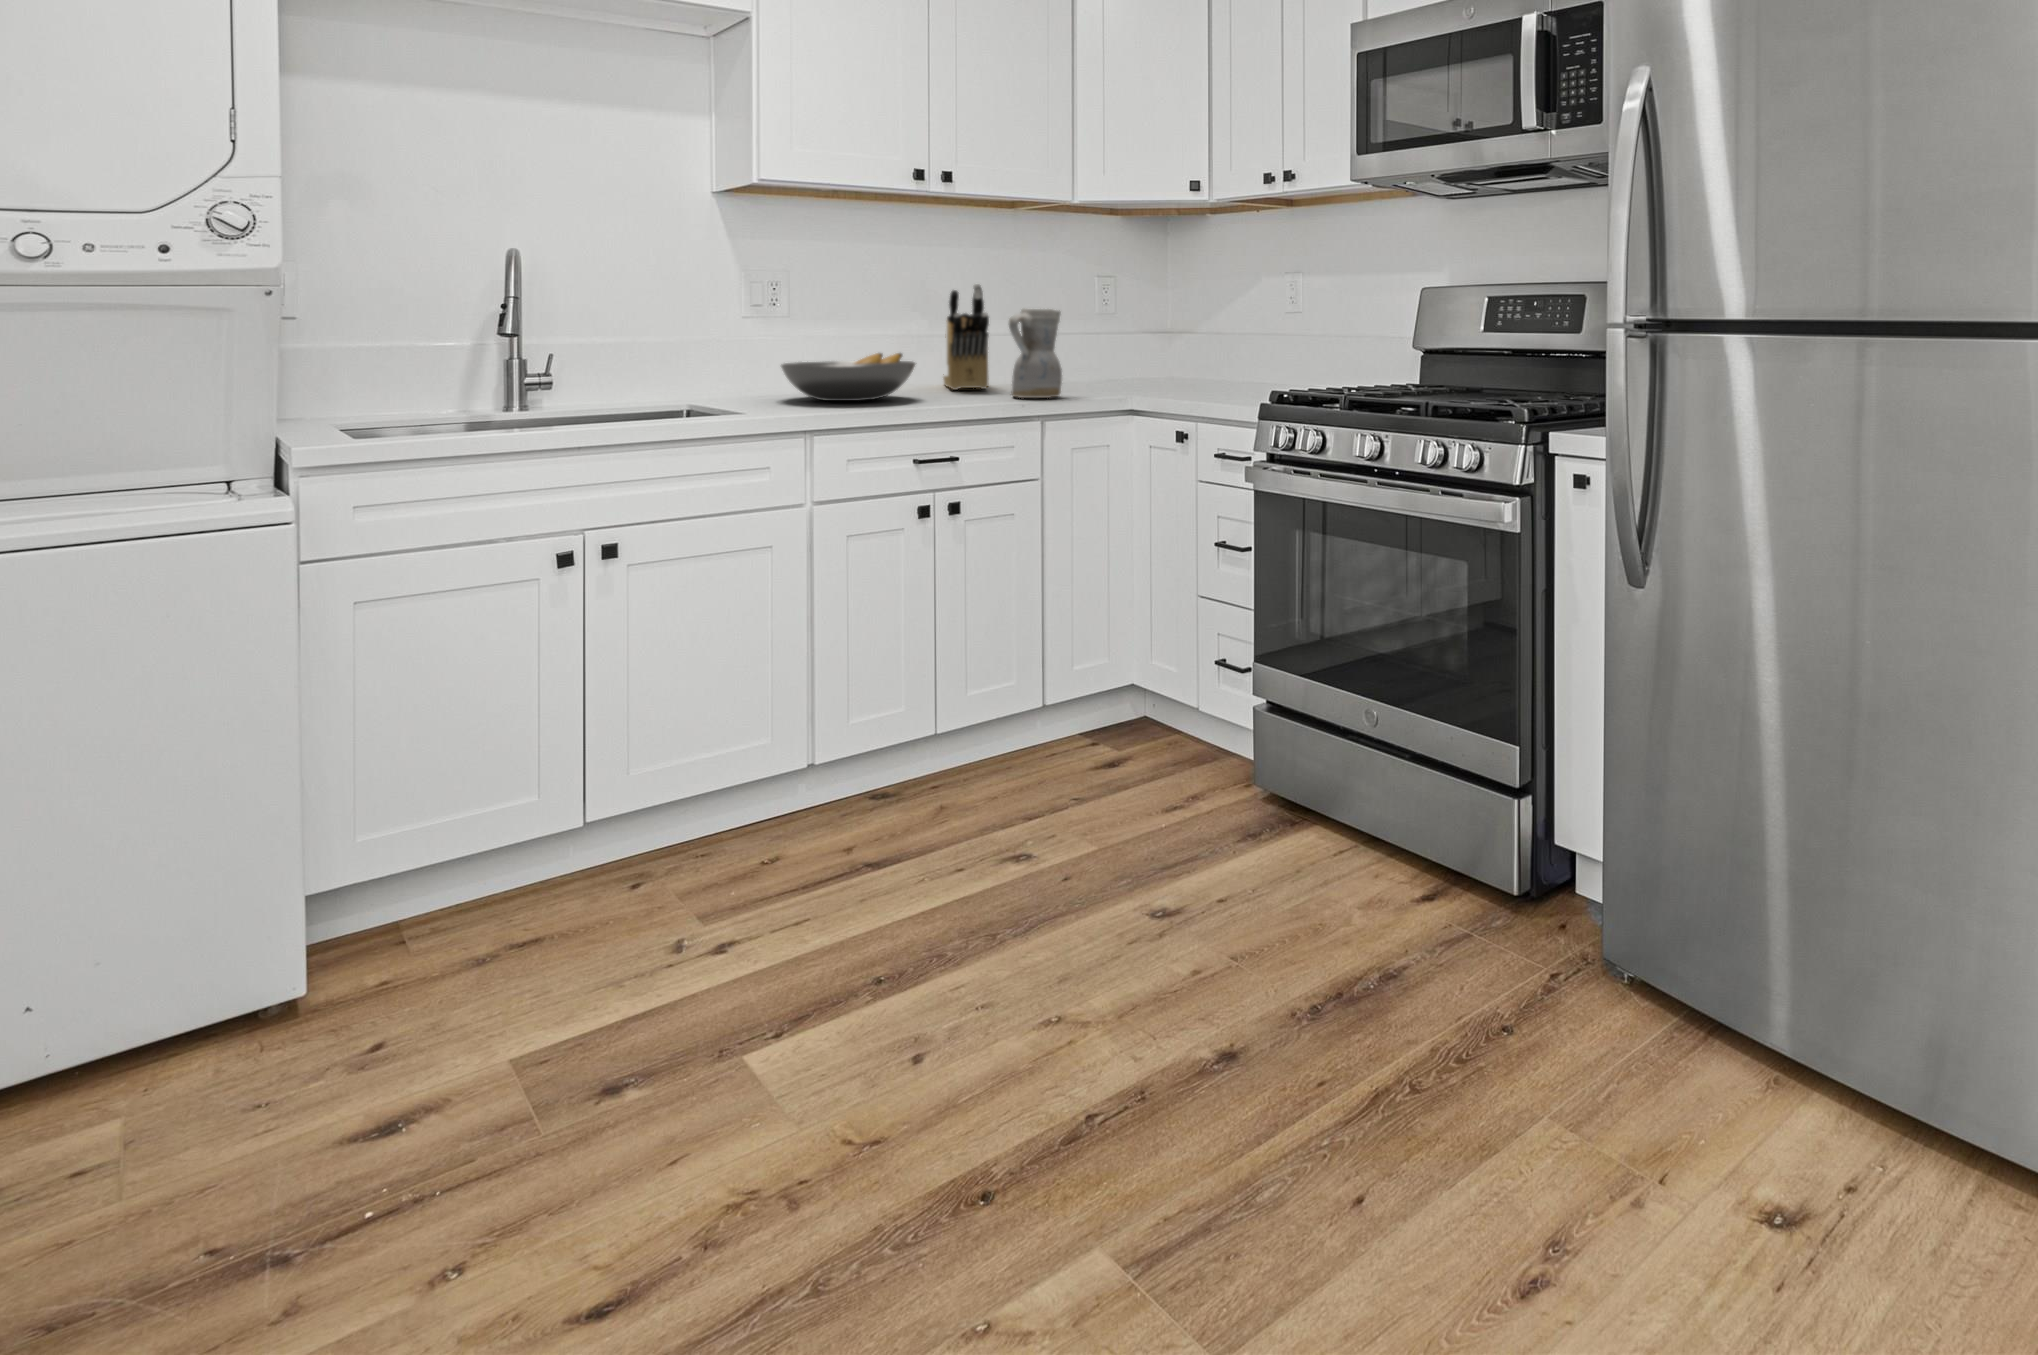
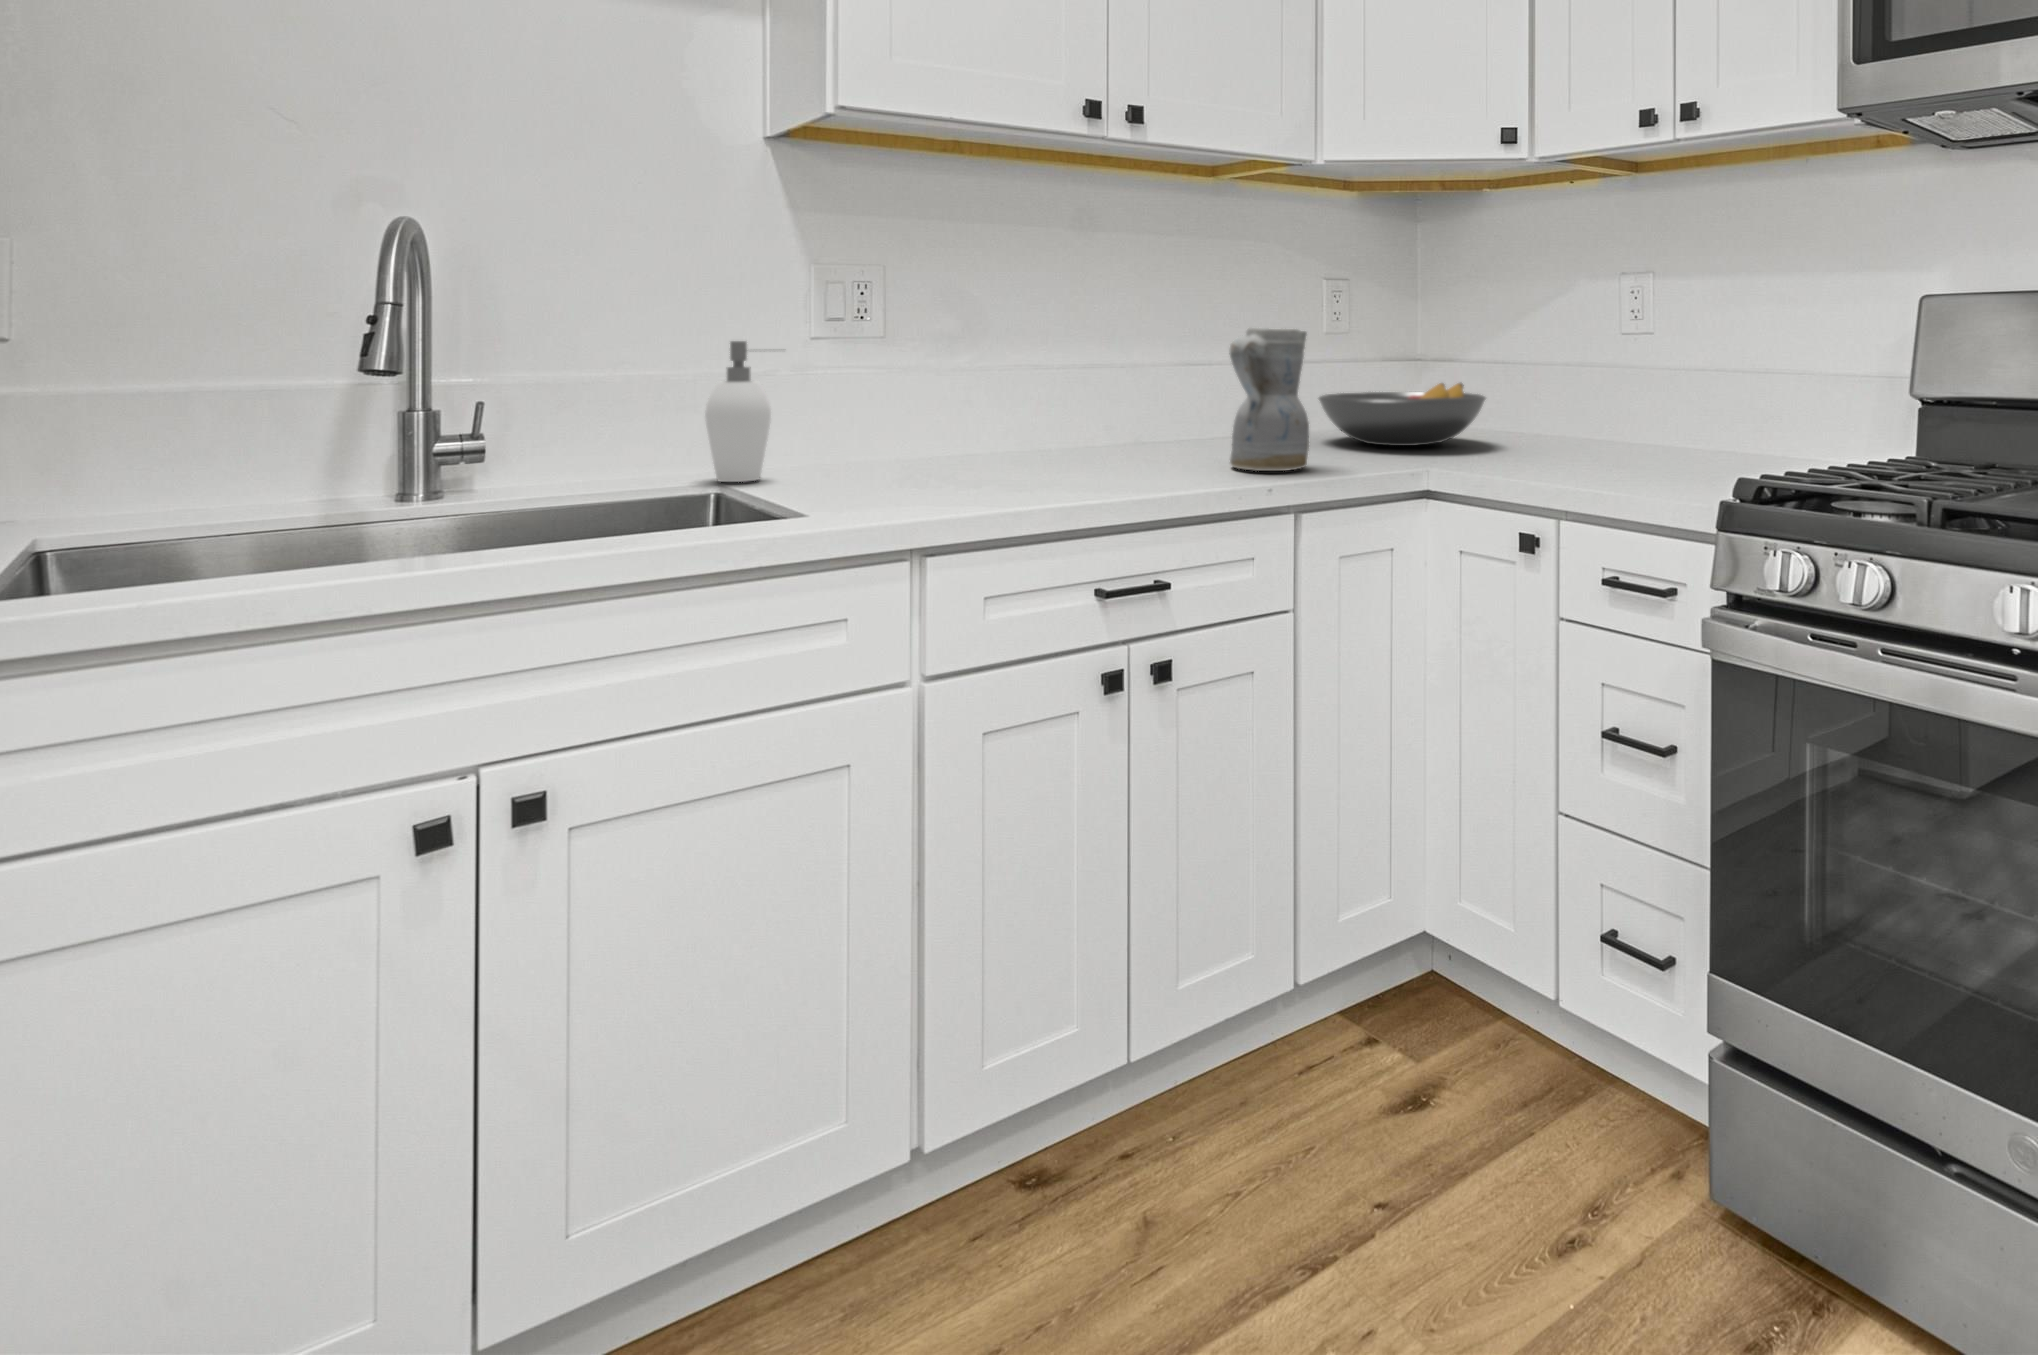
knife block: present [944,284,989,390] -> none [1113,288,1191,452]
soap dispenser: none [678,317,728,403] -> present [705,341,771,482]
fruit bowl: present [781,353,915,401] -> present [1319,383,1486,446]

